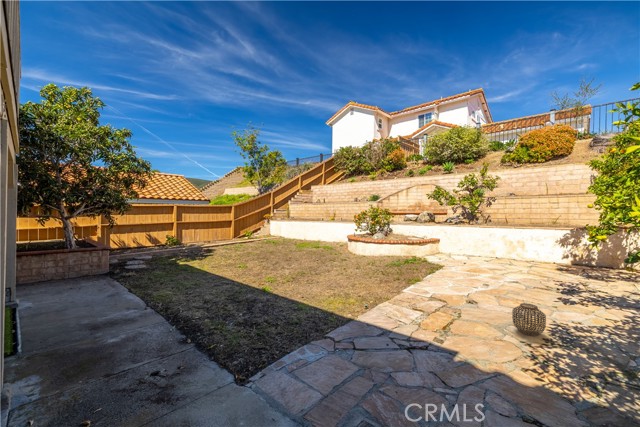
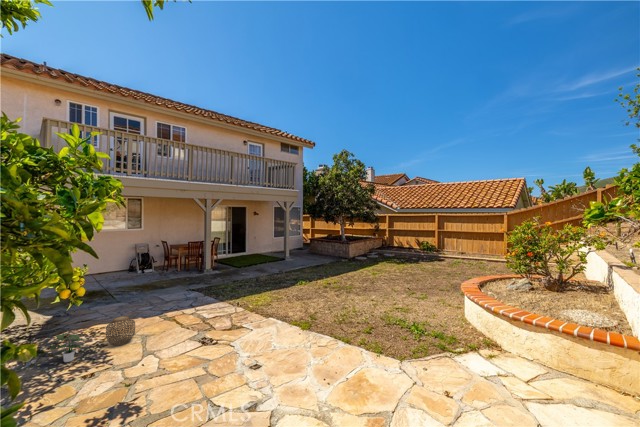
potted plant: none [573,315,613,348] -> present [49,332,85,362]

